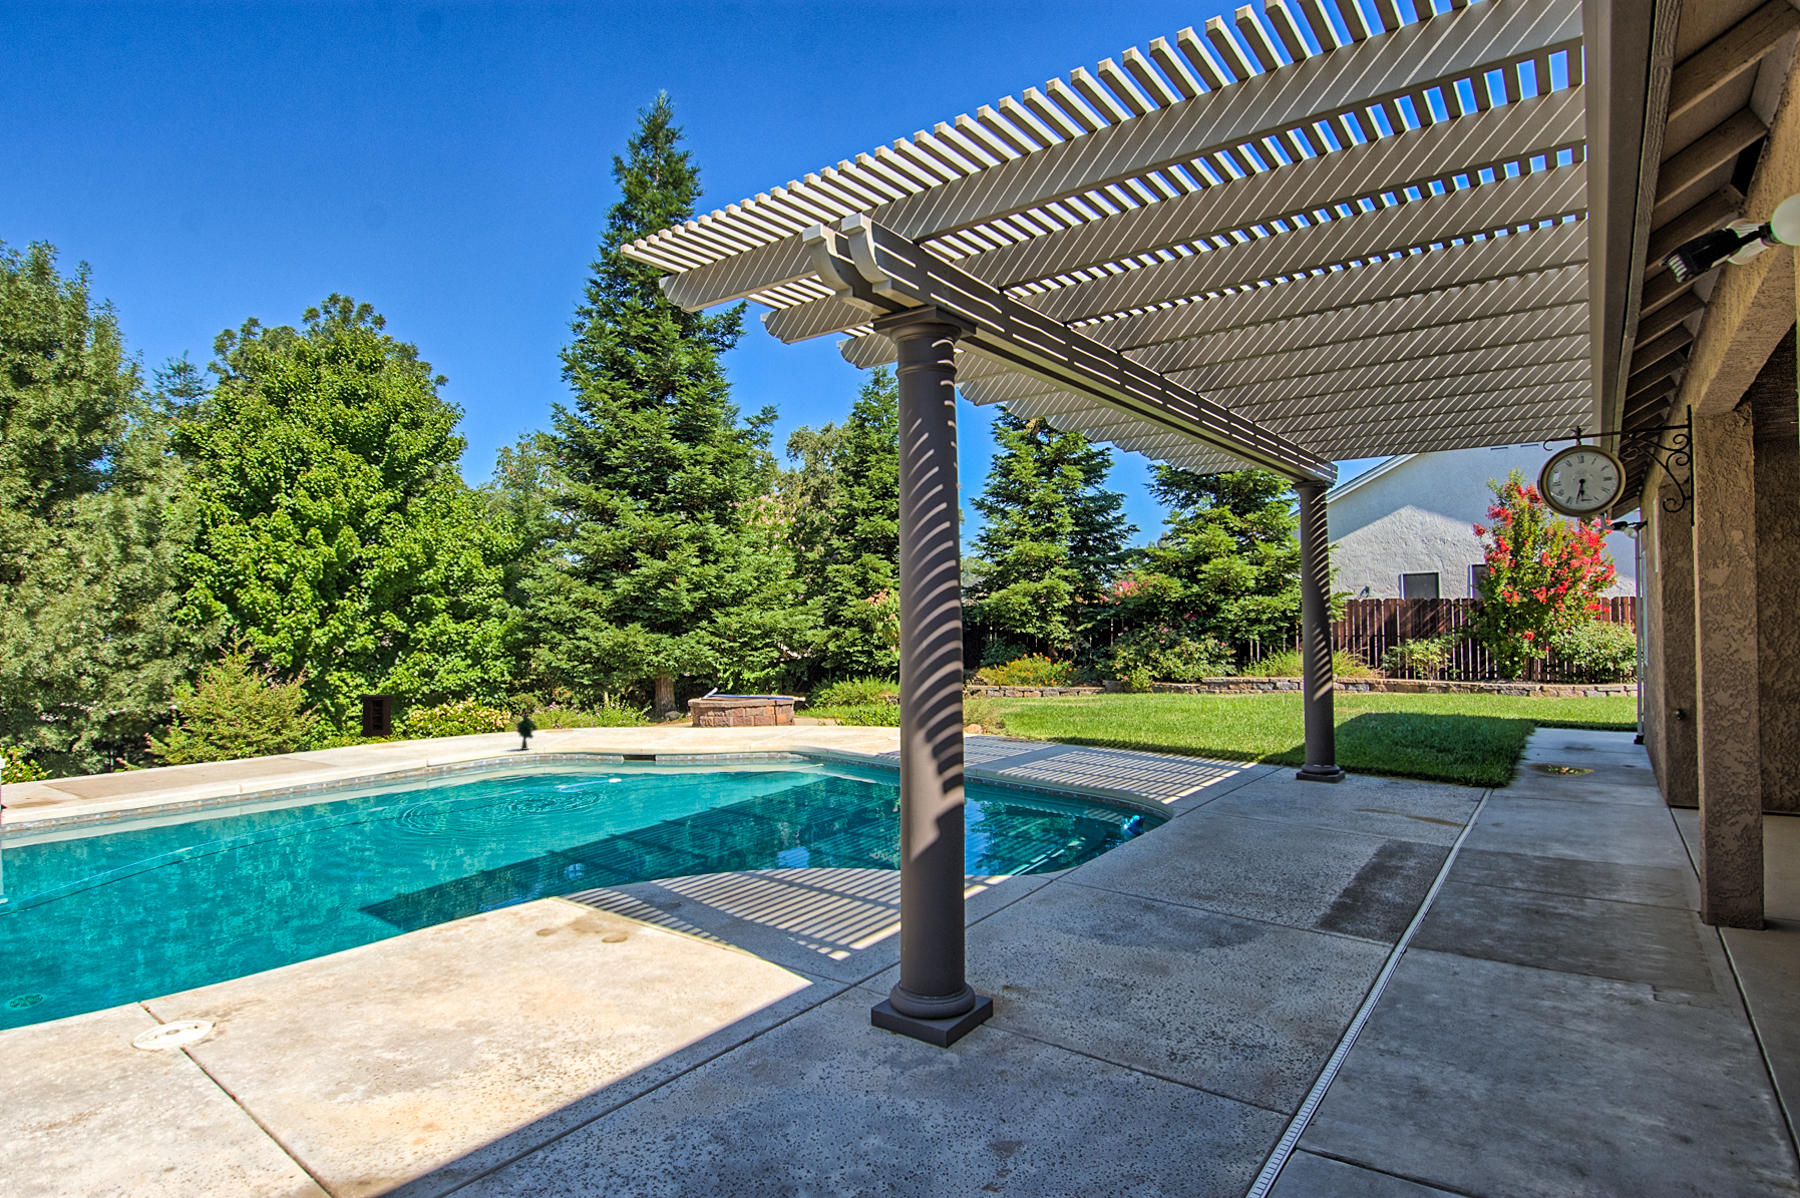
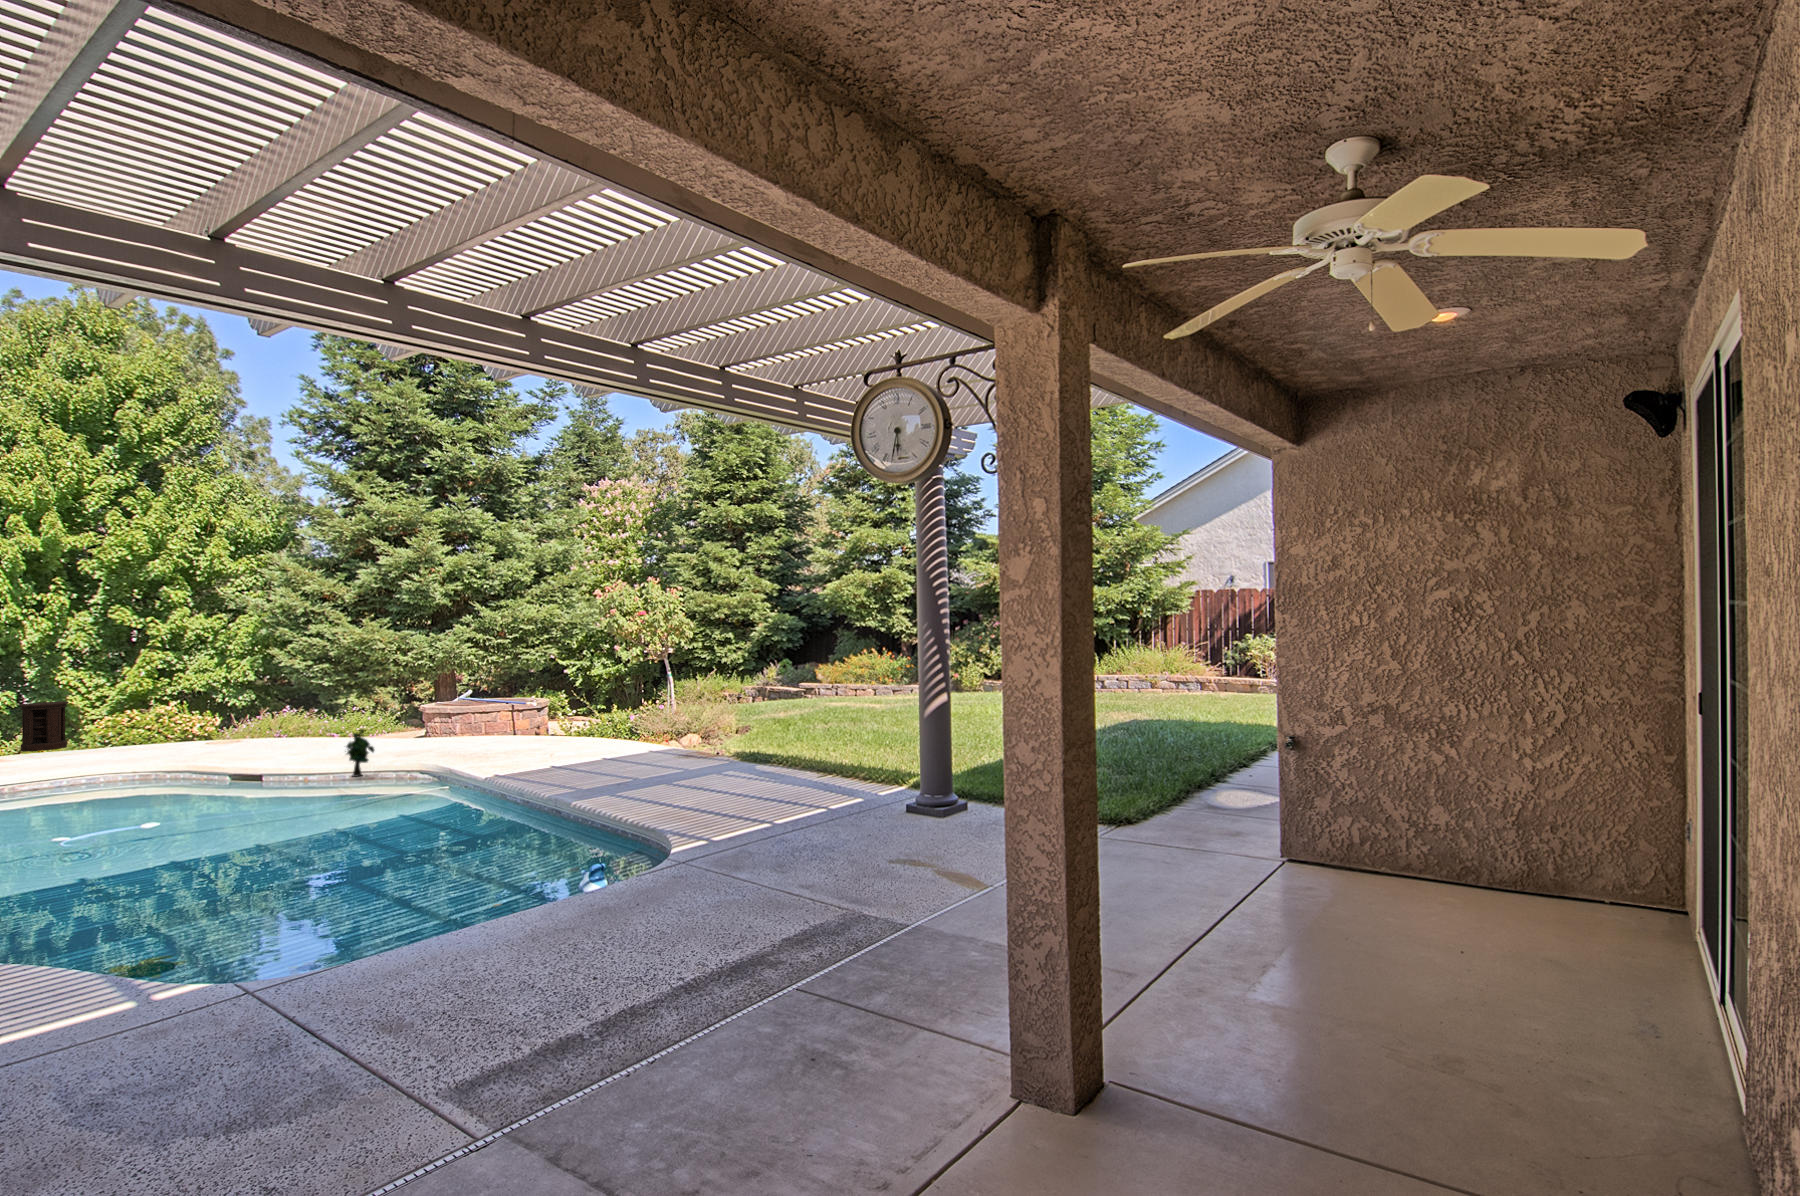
decorative plant: present [516,711,537,750] -> present [346,729,374,777]

